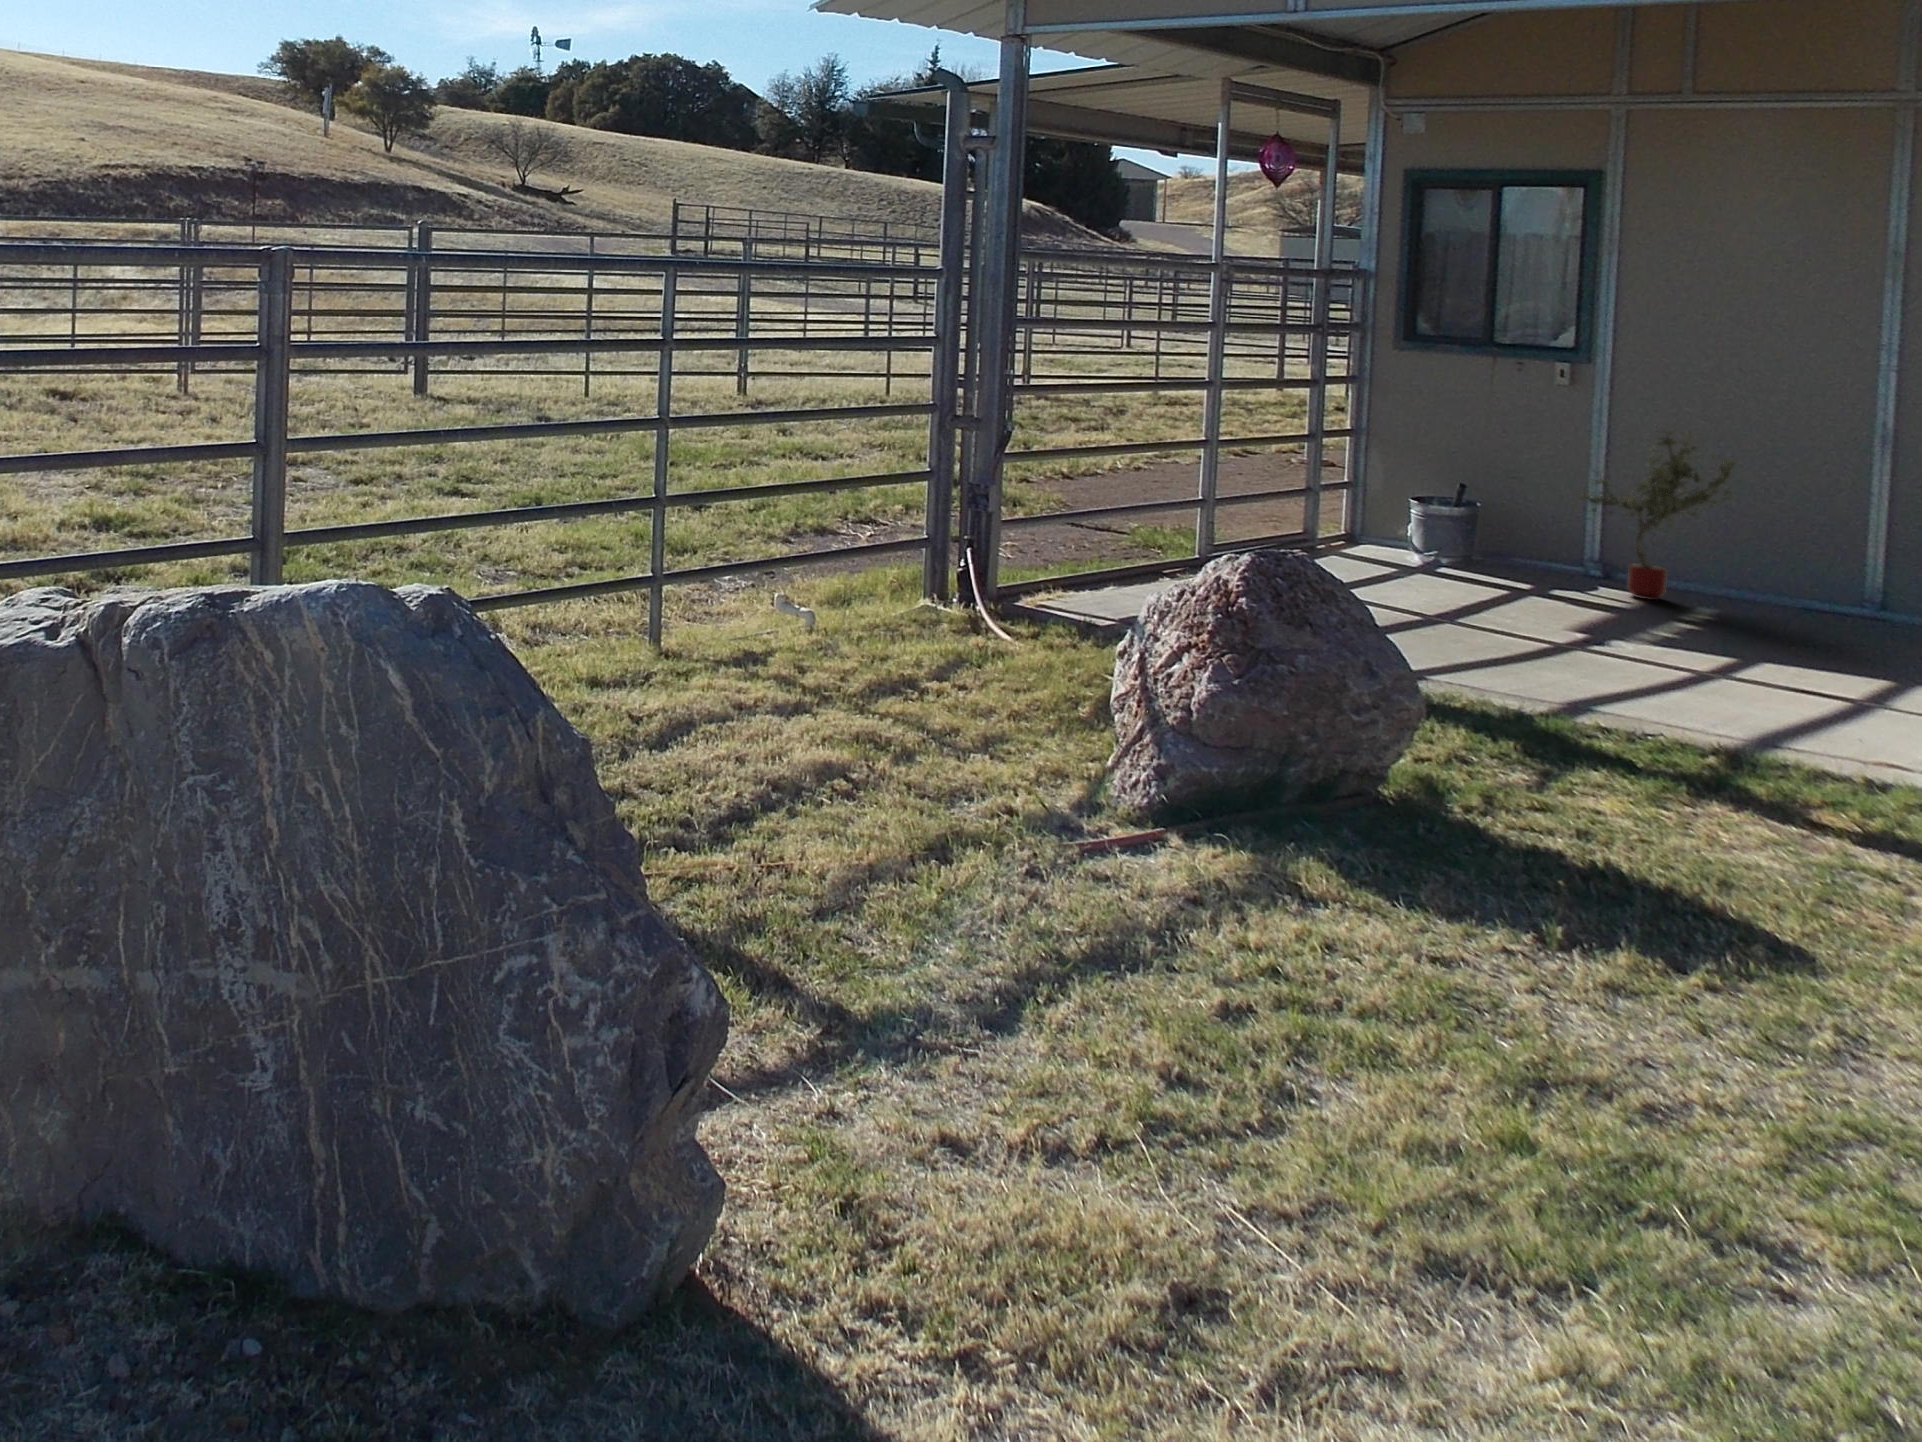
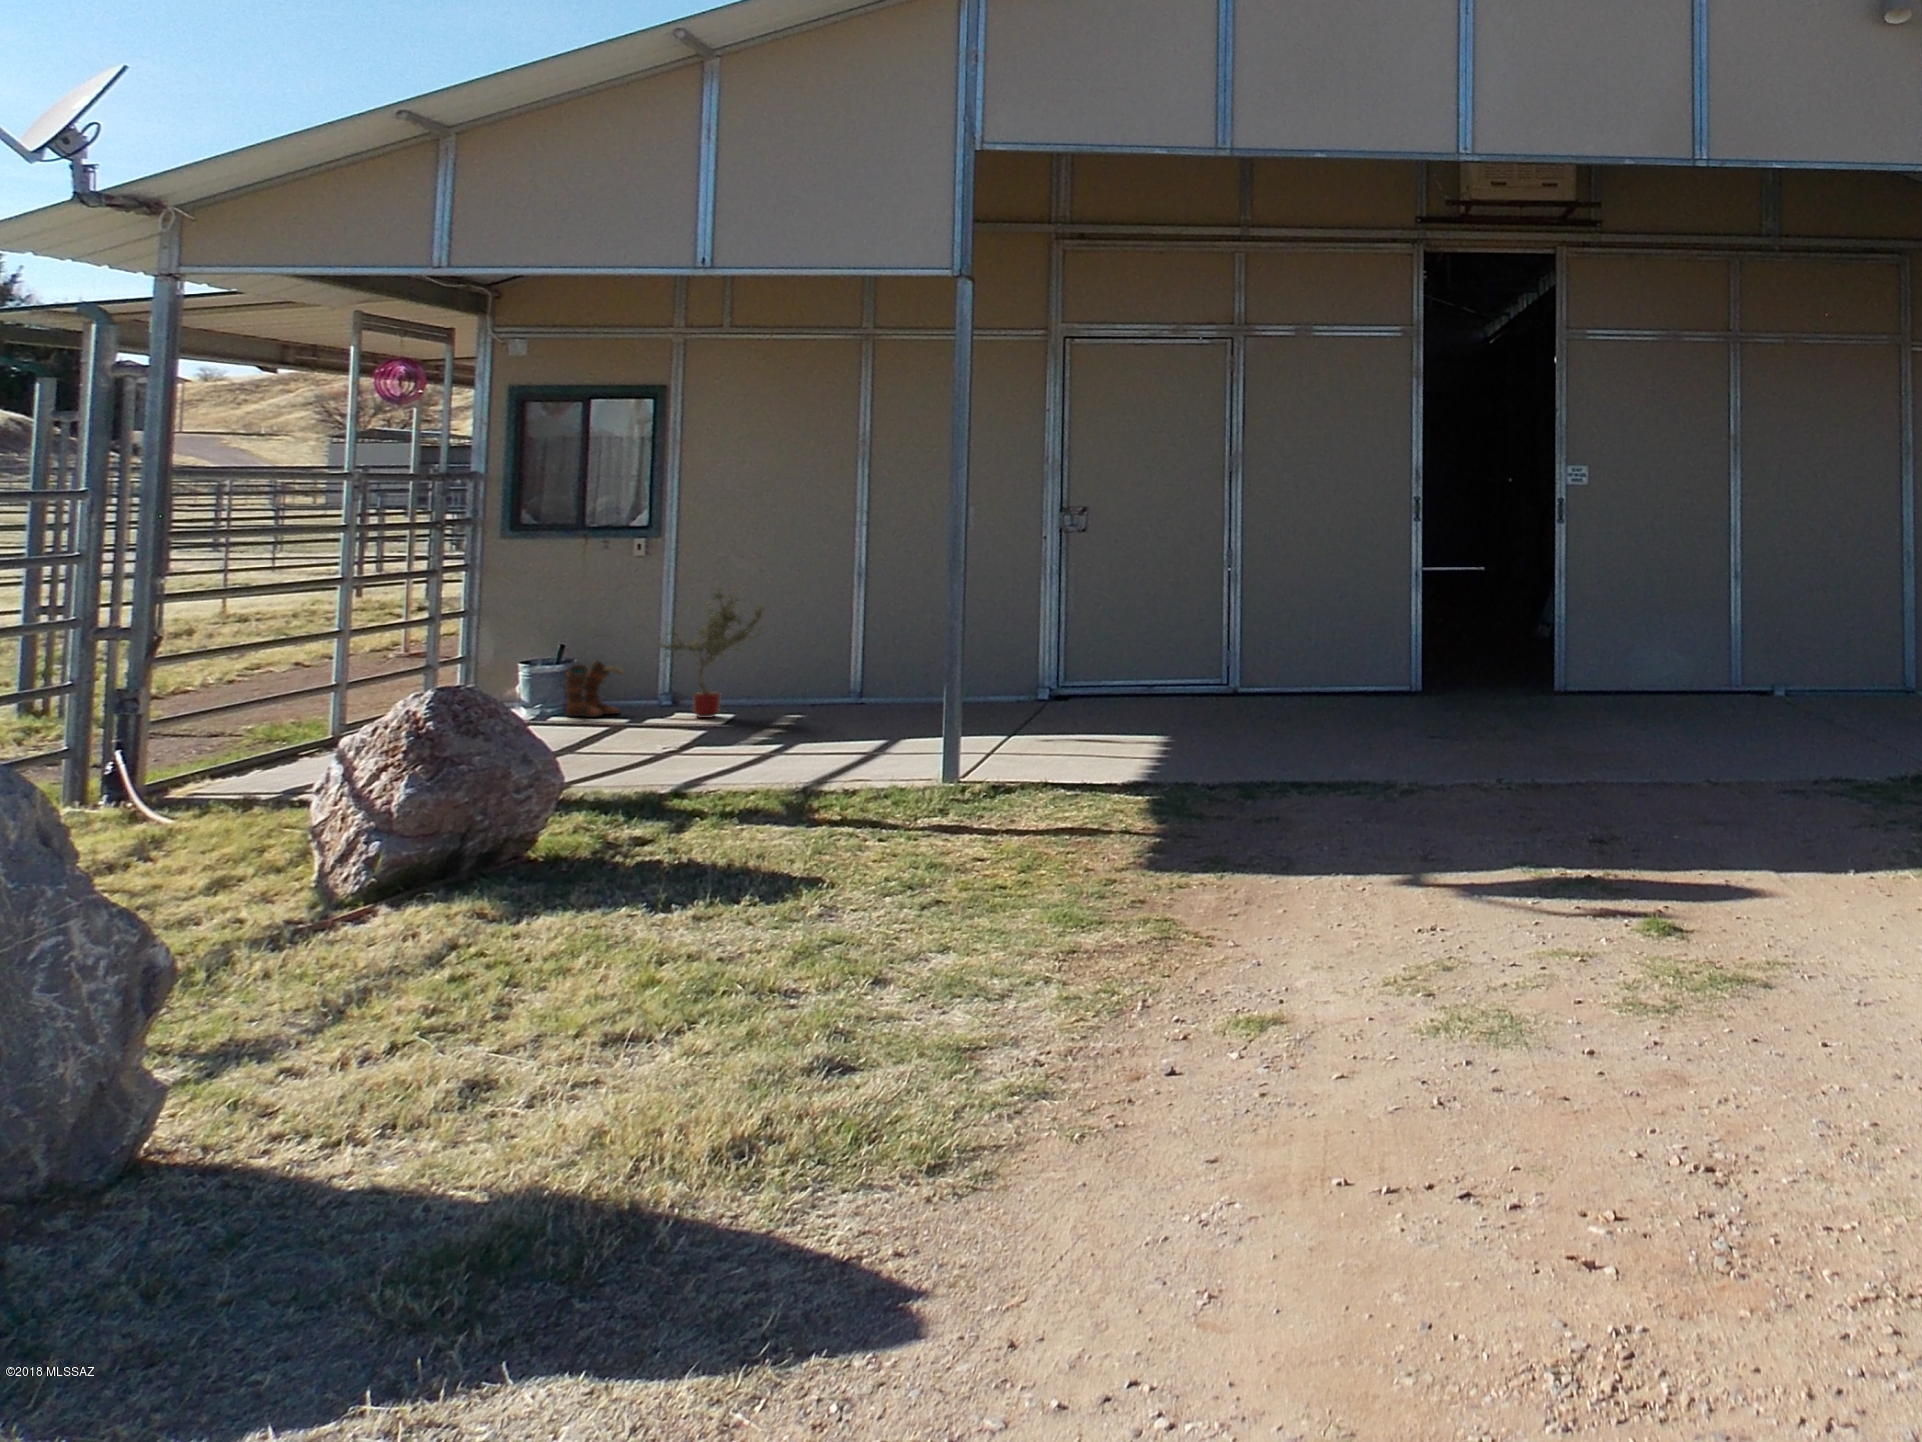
boots: none [1460,504,1536,575] -> present [566,661,624,717]

